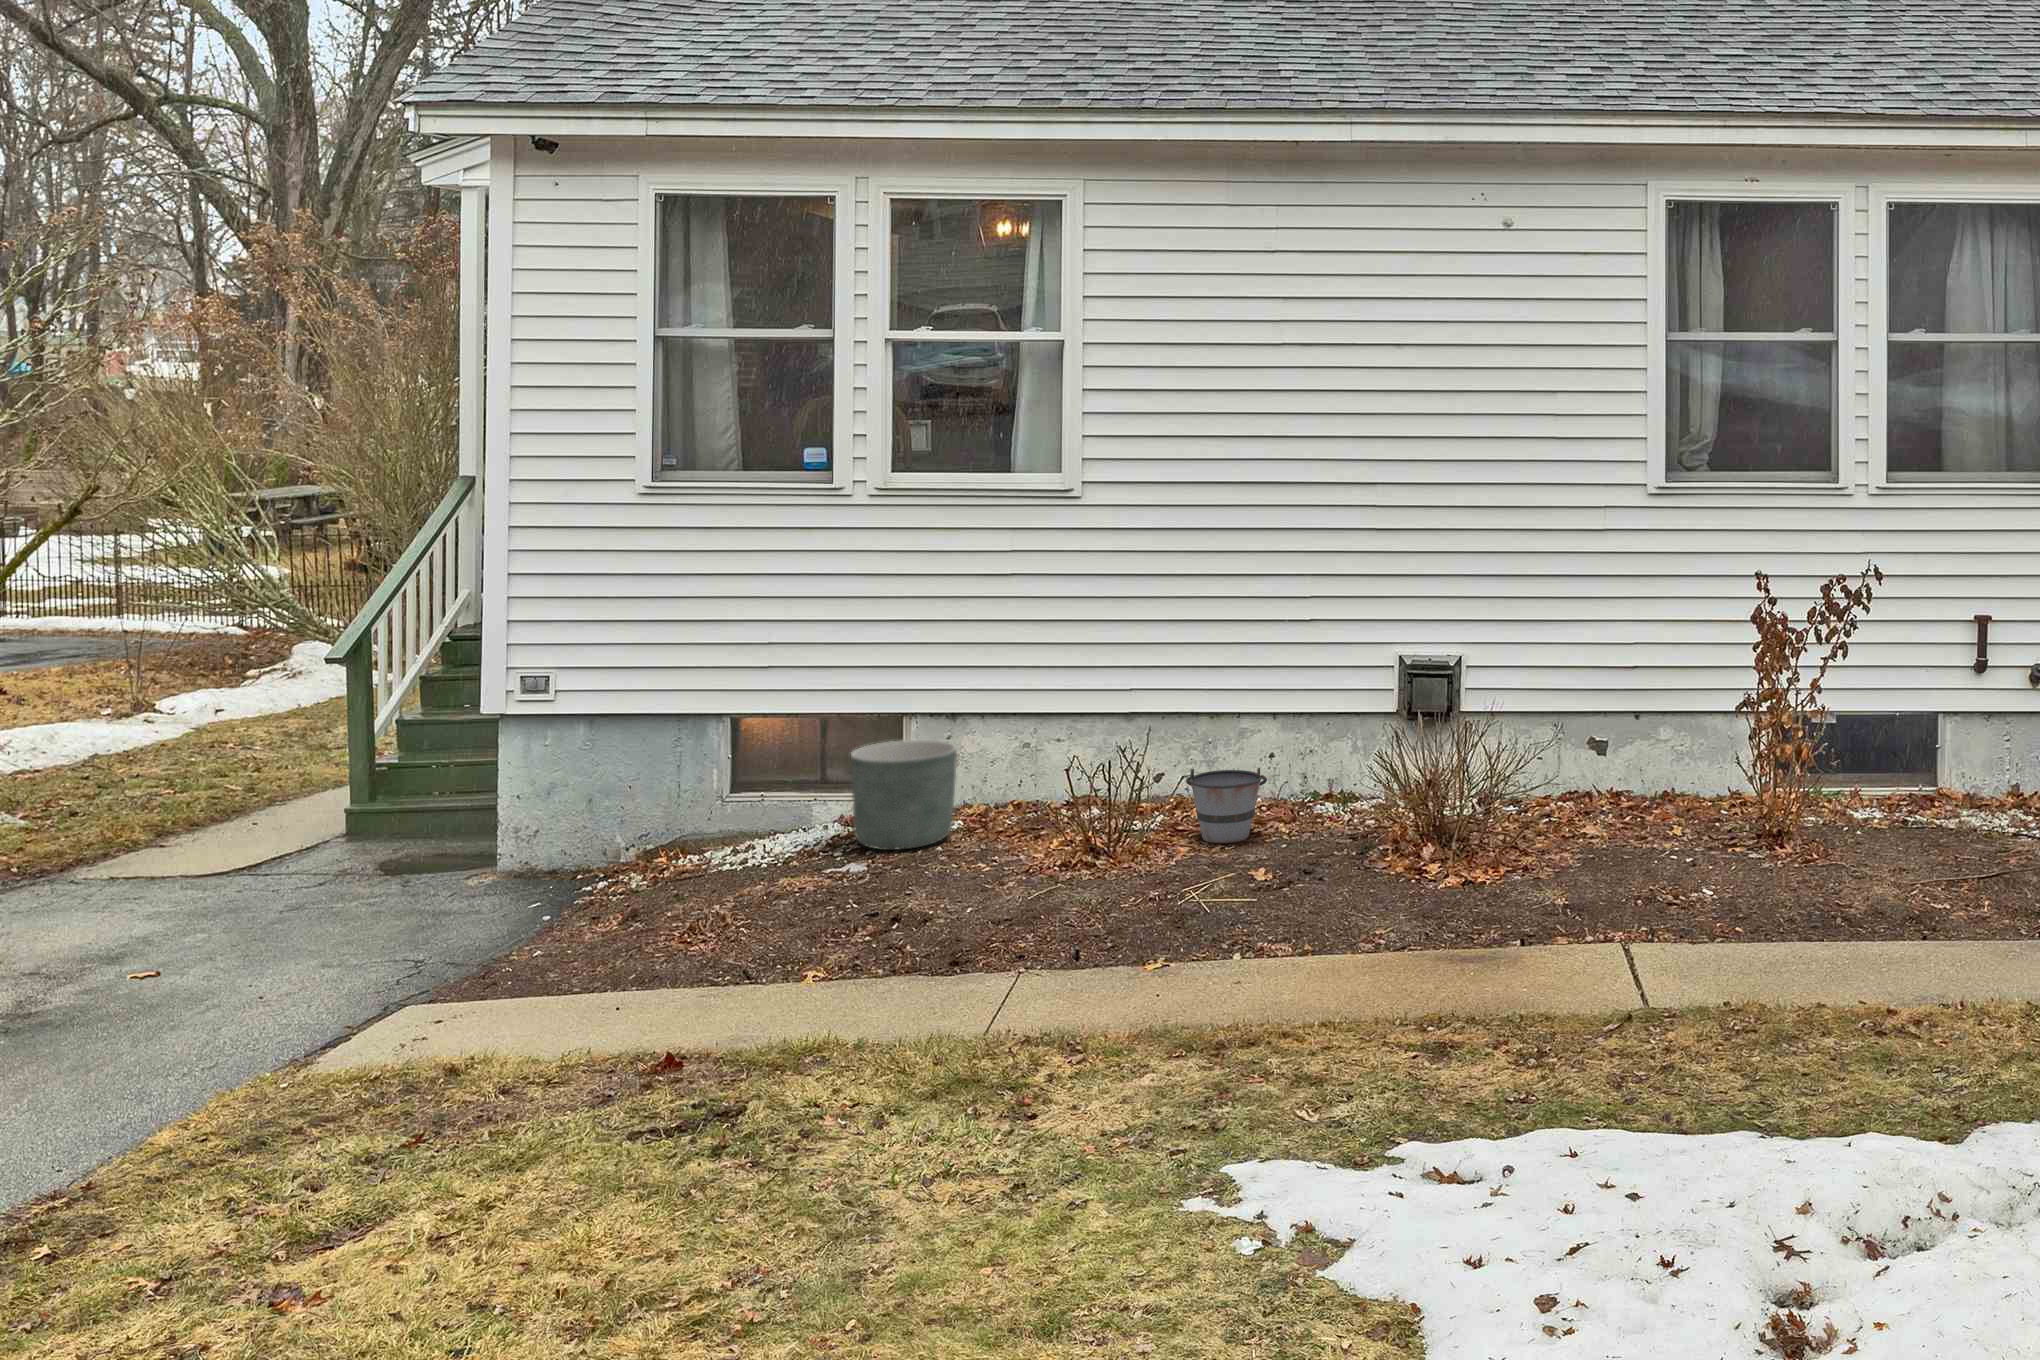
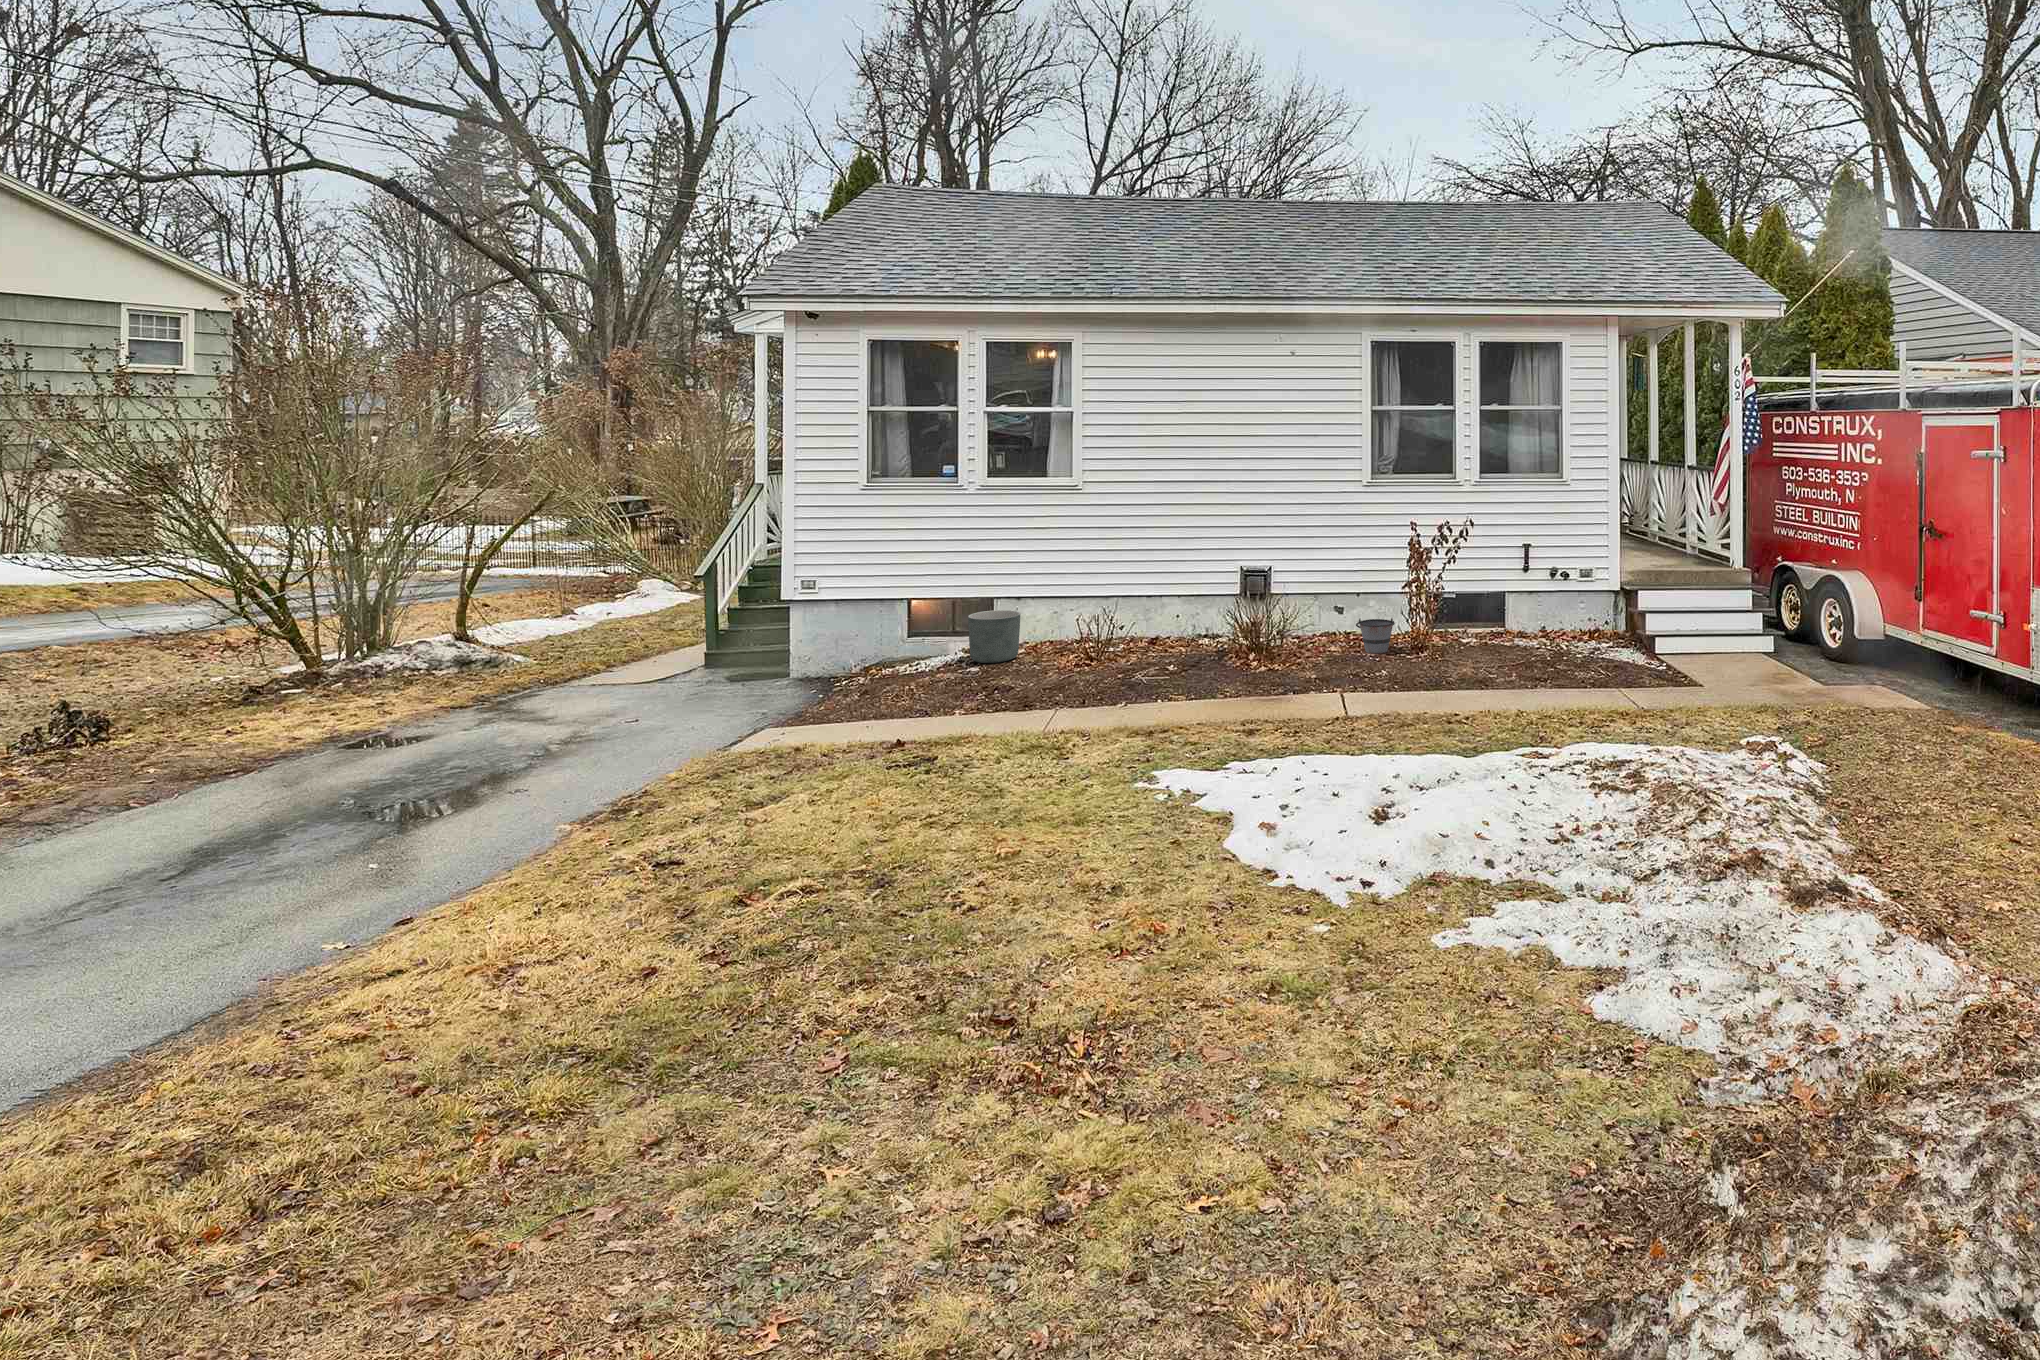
bucket: present [1186,768,1267,843] -> present [1356,618,1395,654]

